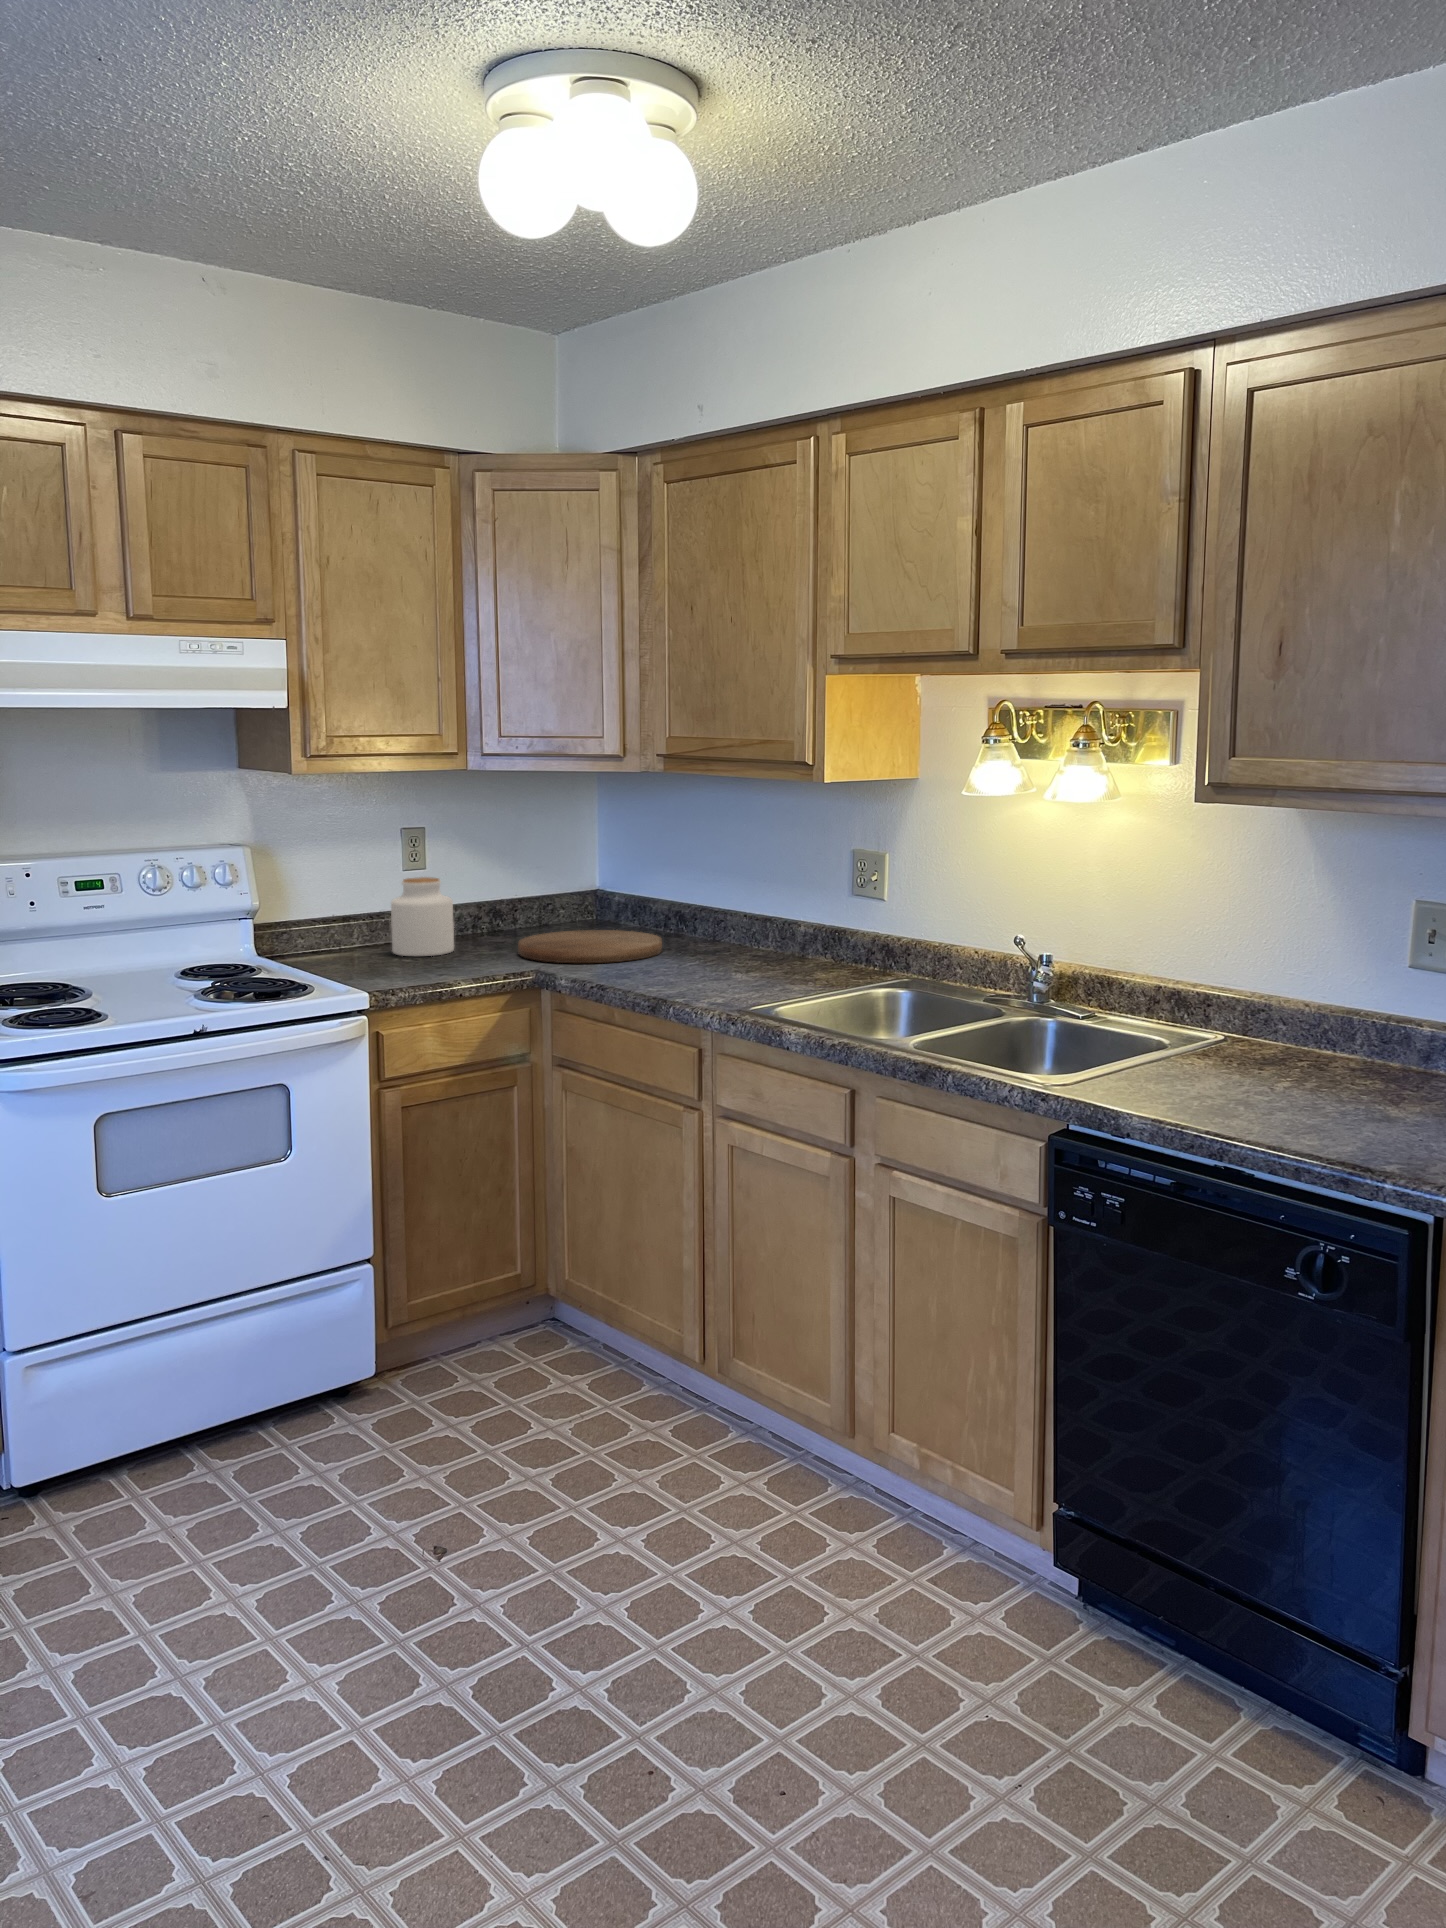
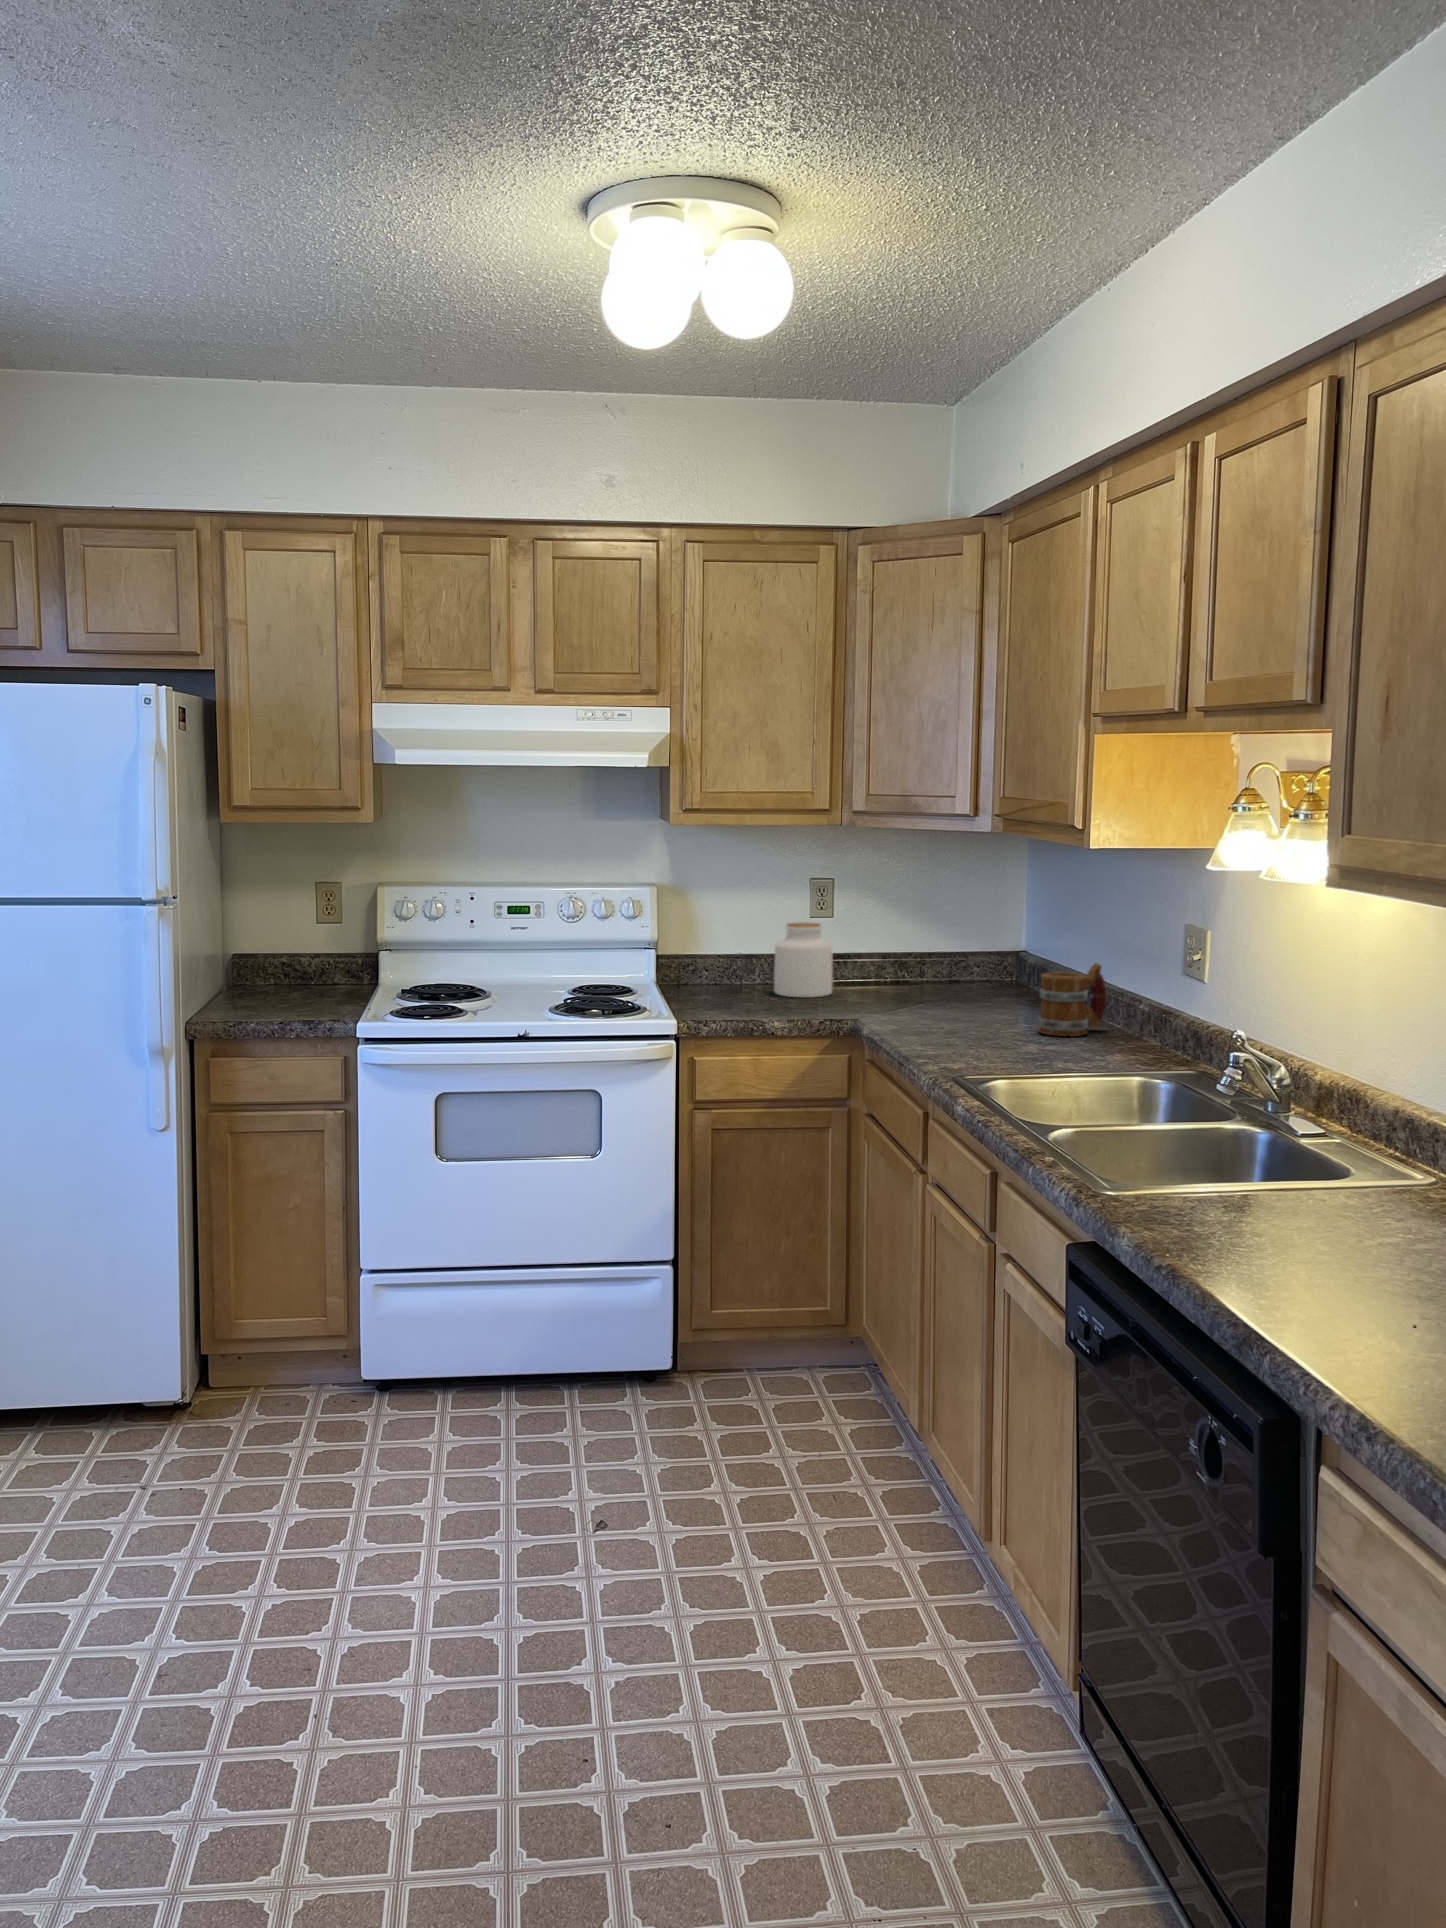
mug: none [714,895,768,965] -> present [1038,963,1107,1036]
cutting board: present [518,930,662,963] -> none [873,986,1022,1020]

